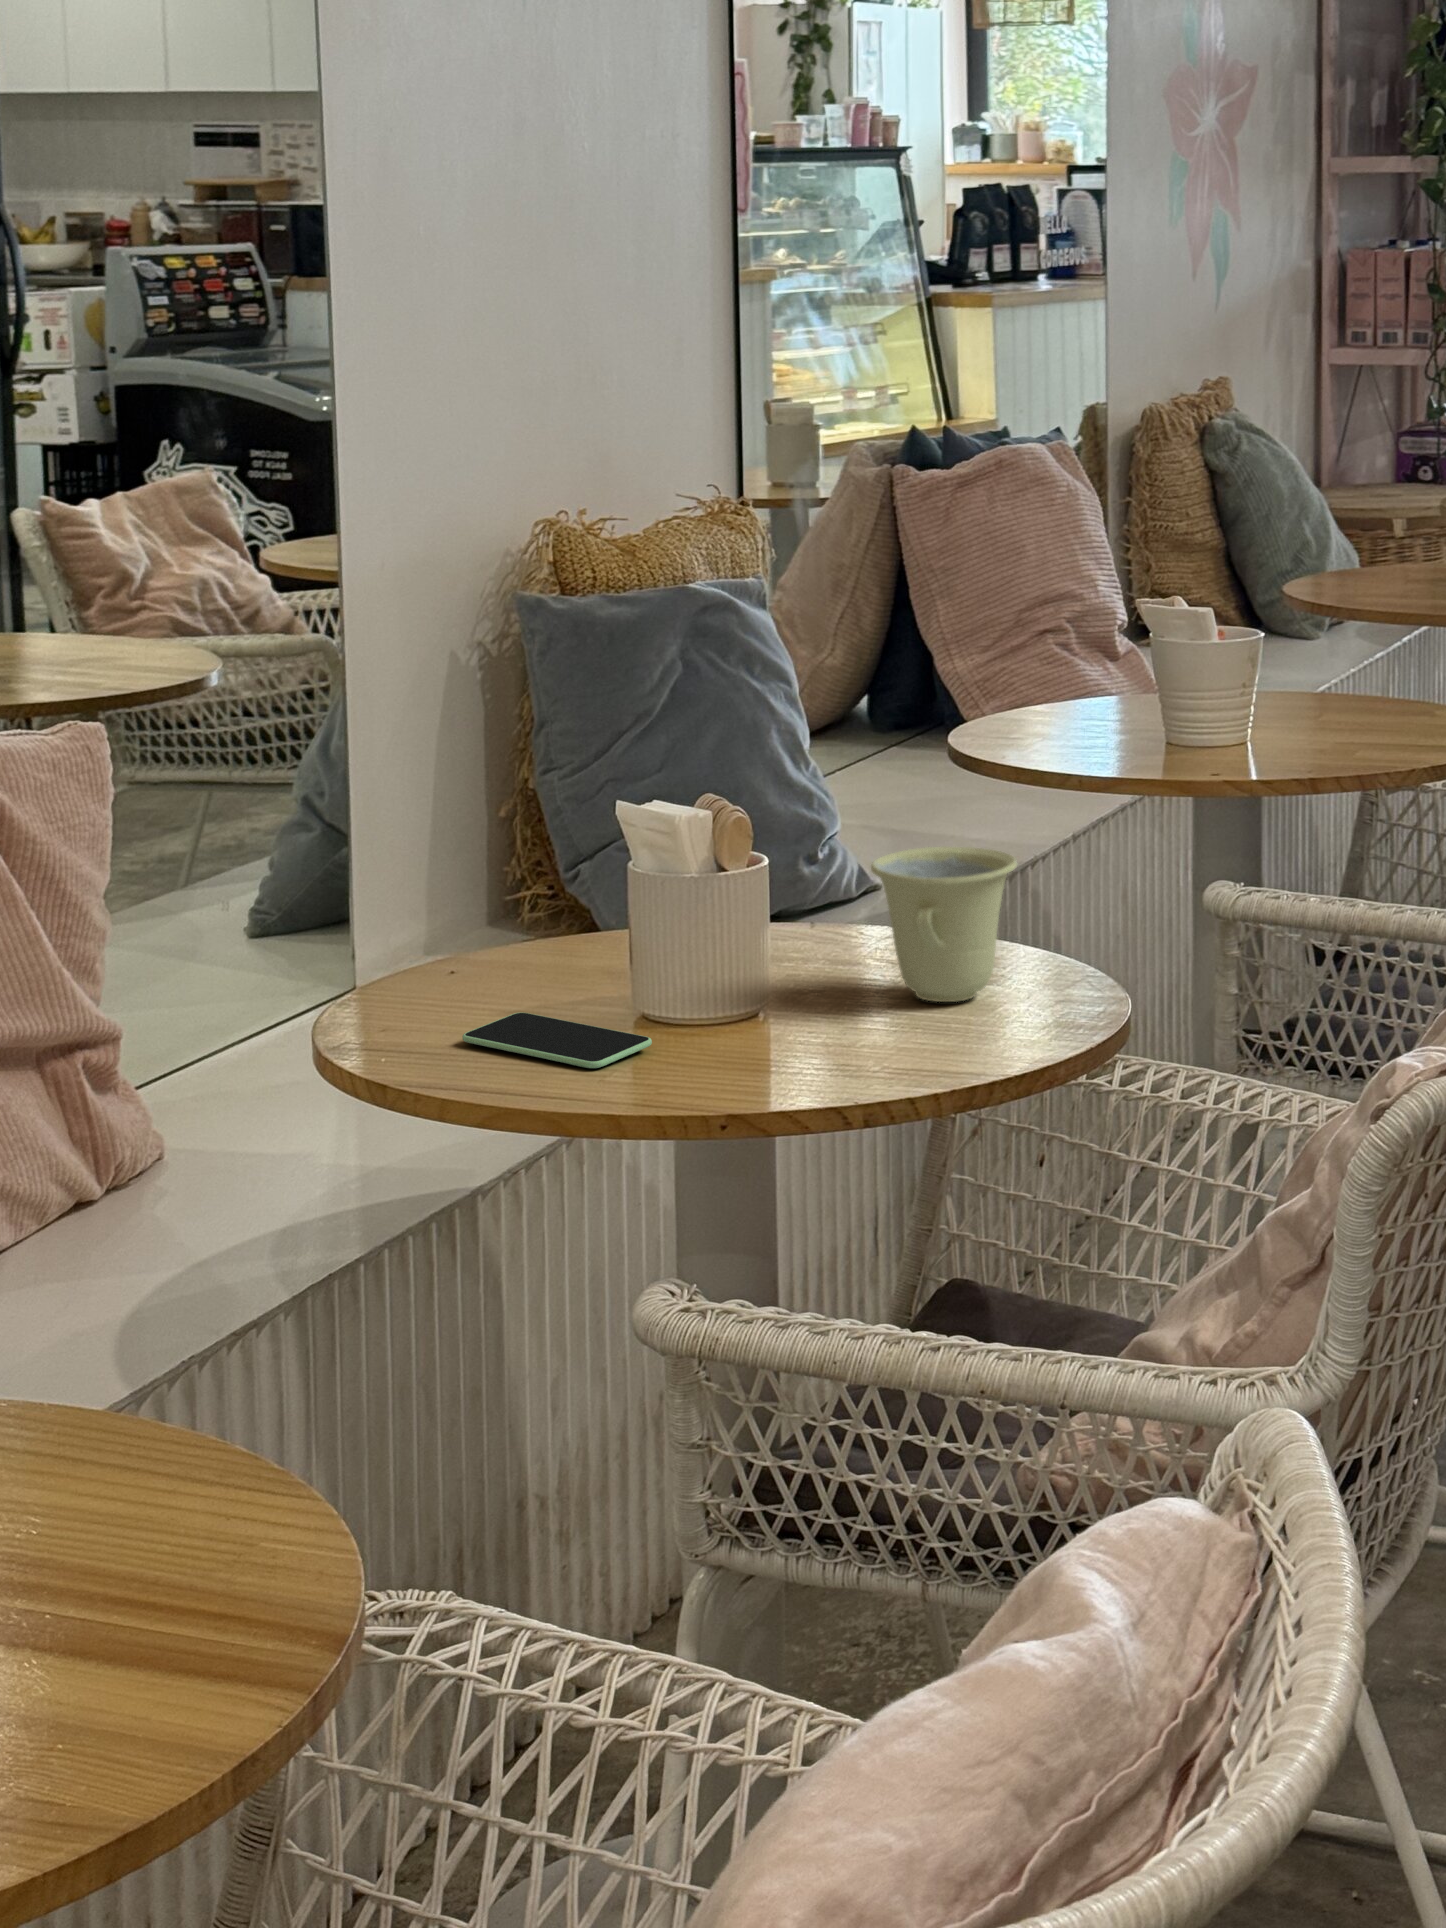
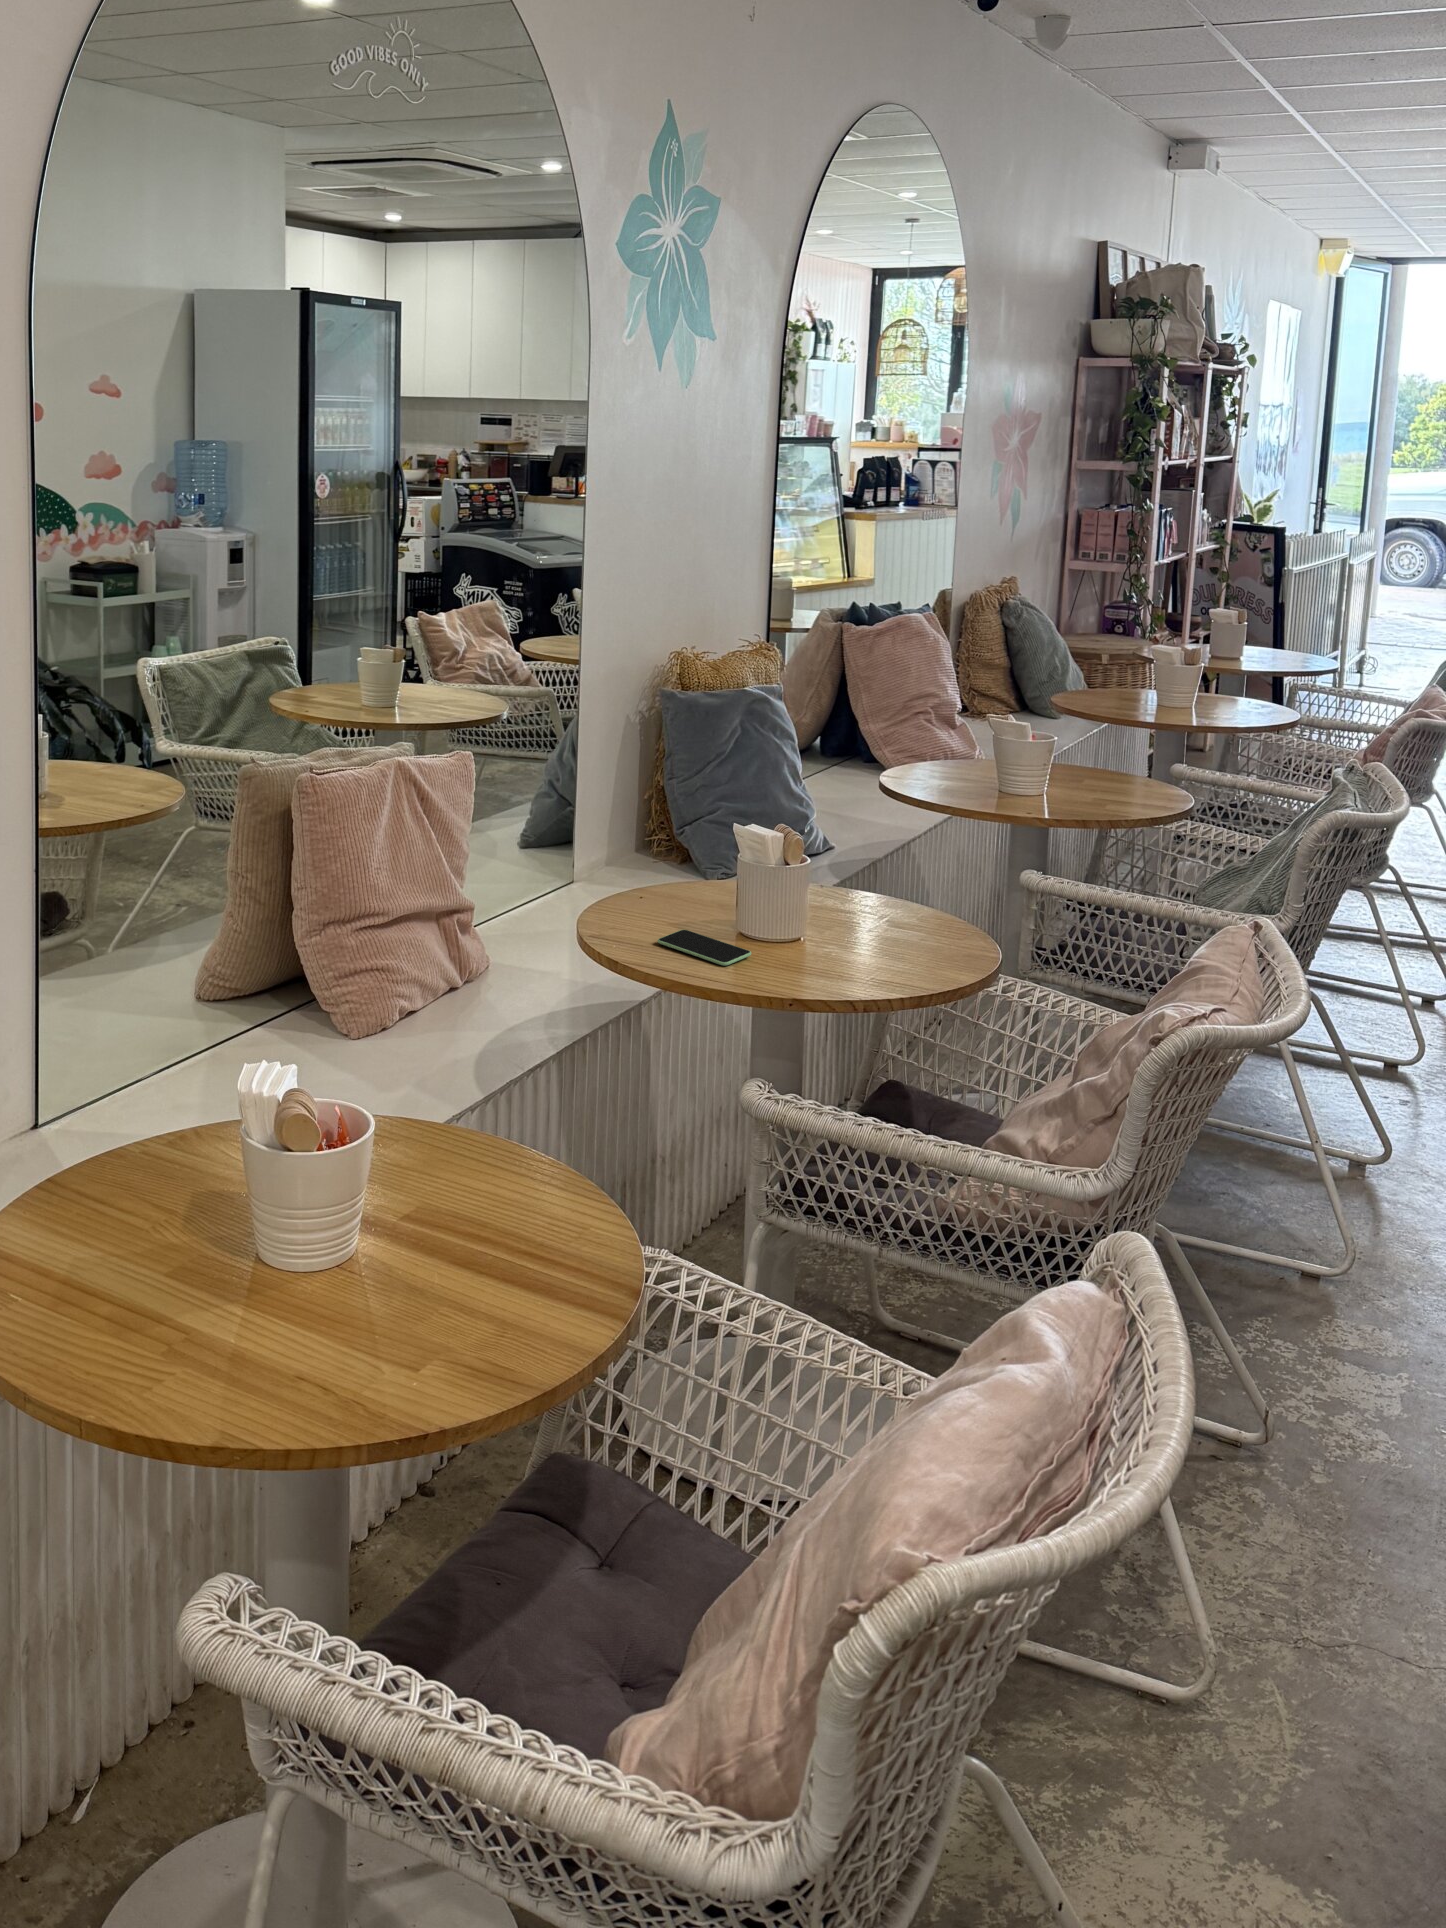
cup: present [871,847,1017,1002] -> none [862,863,939,944]

